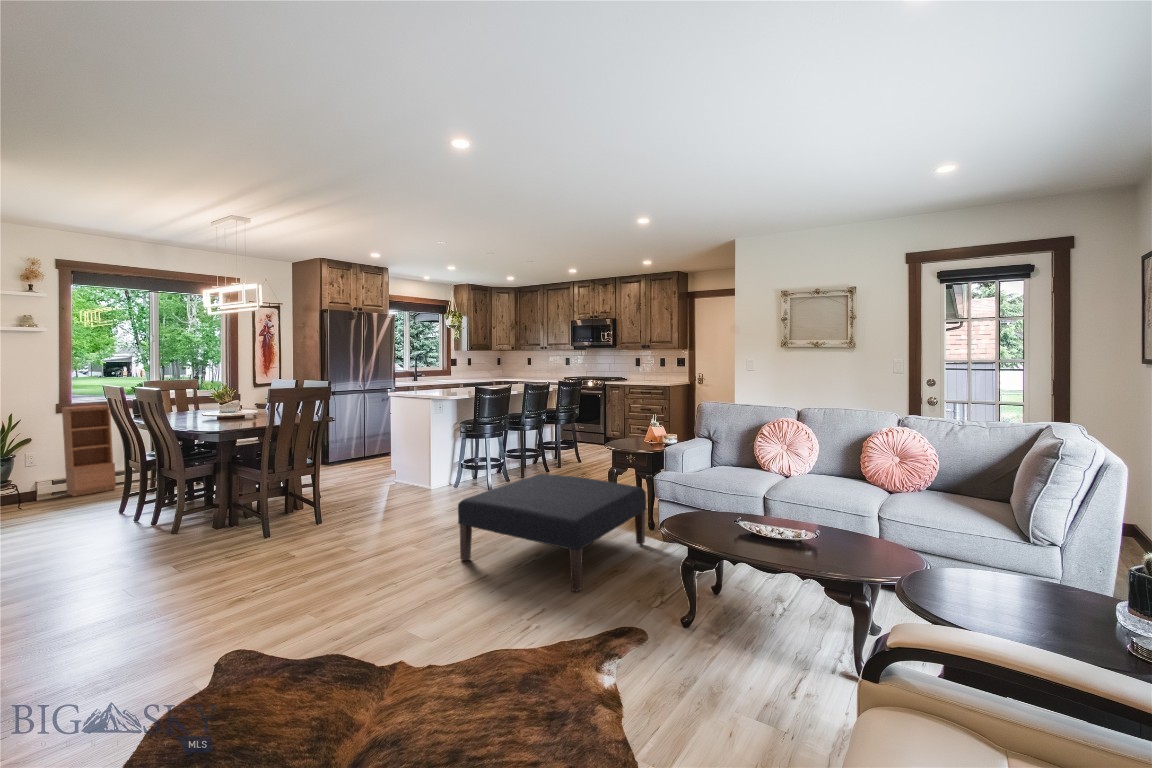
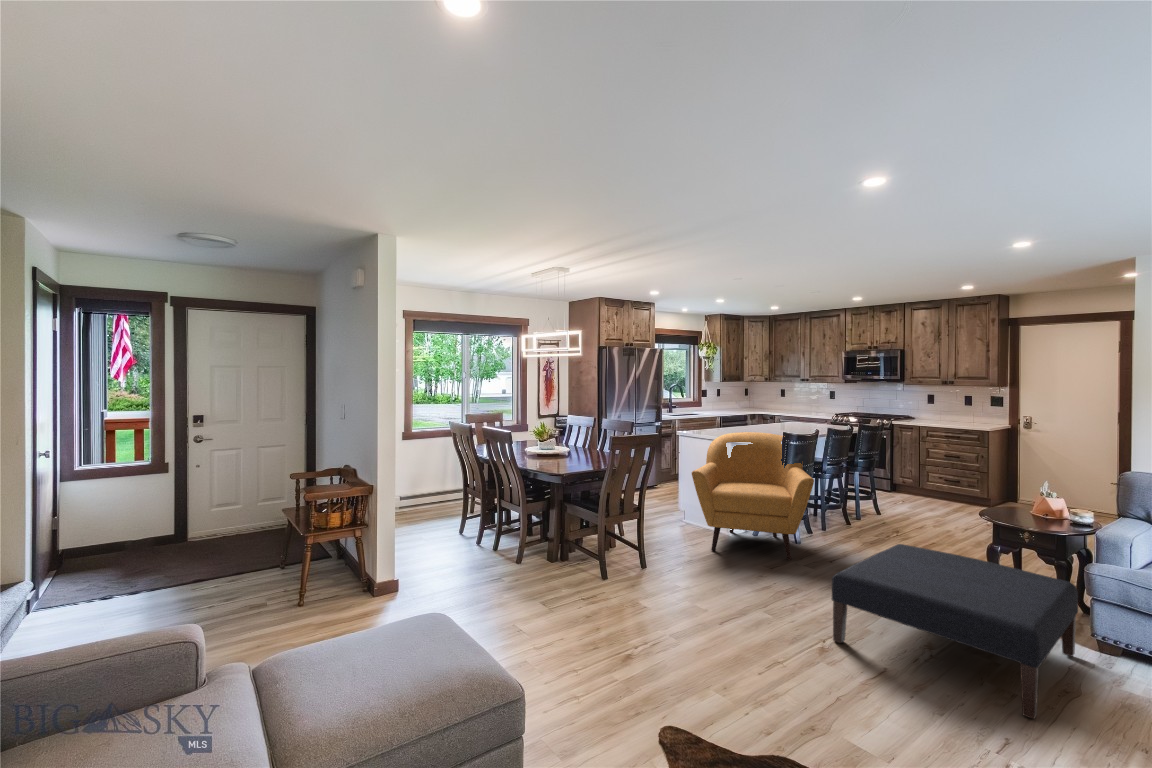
armchair: none [382,390,497,502] -> present [692,432,814,559]
bookcase: present [62,405,116,496] -> none [411,433,446,512]

